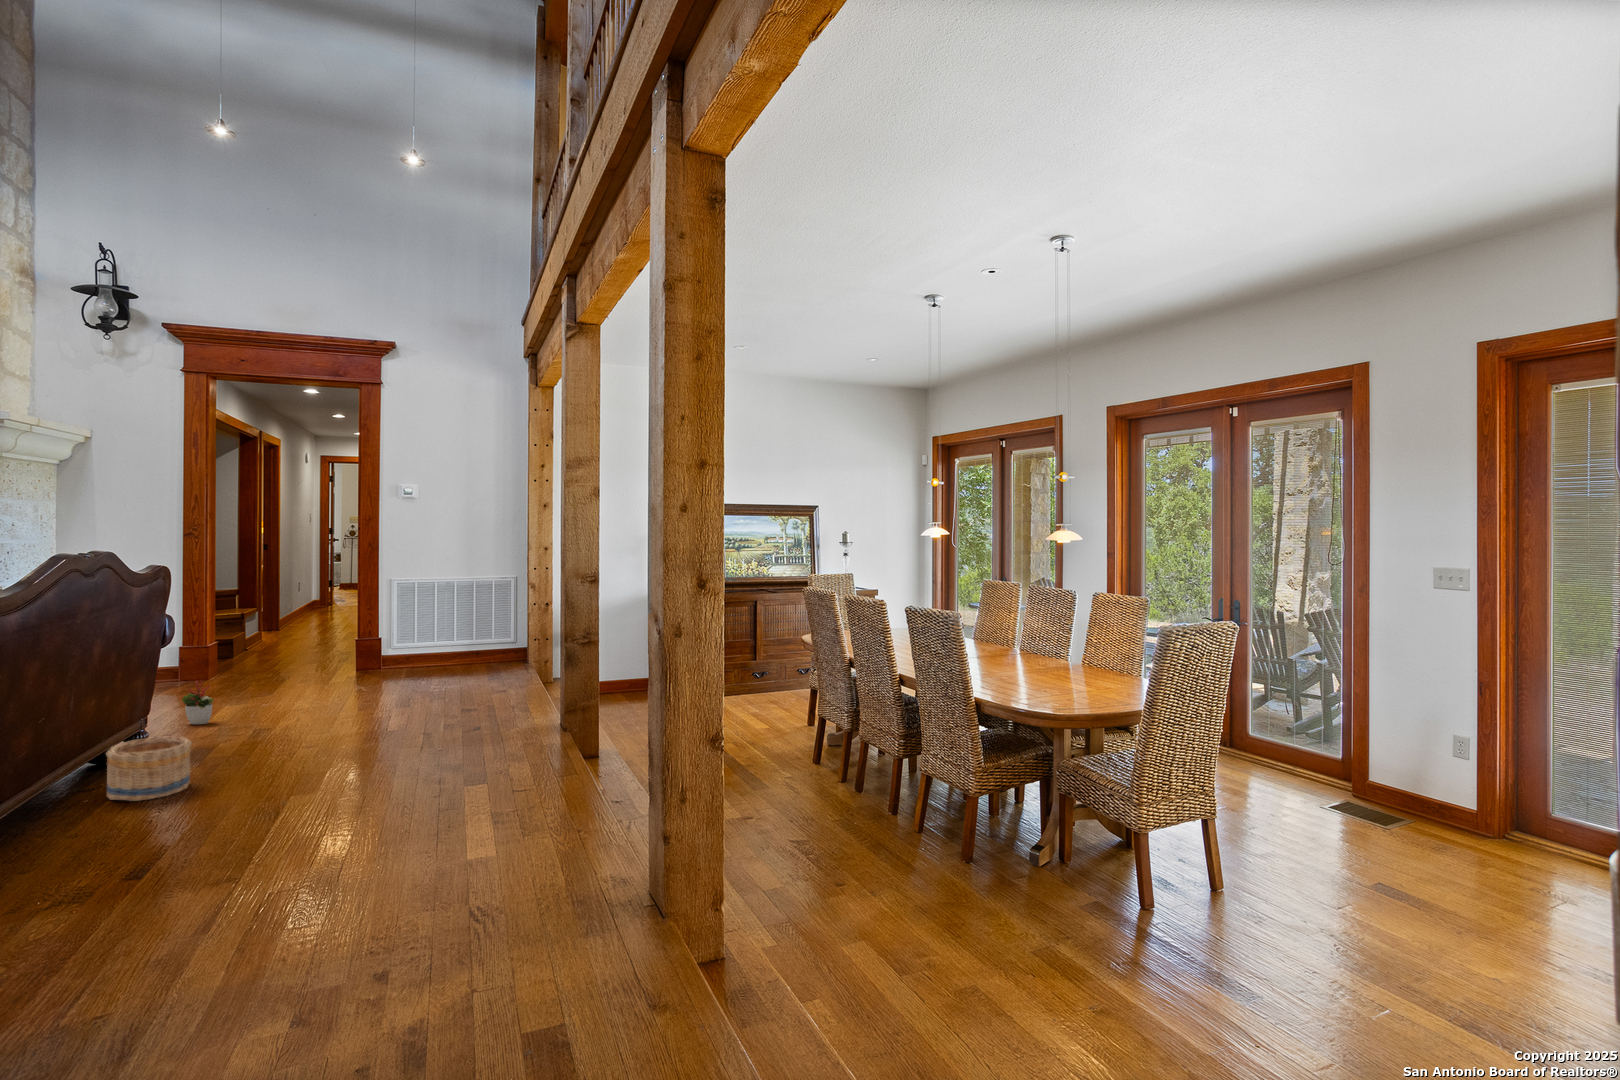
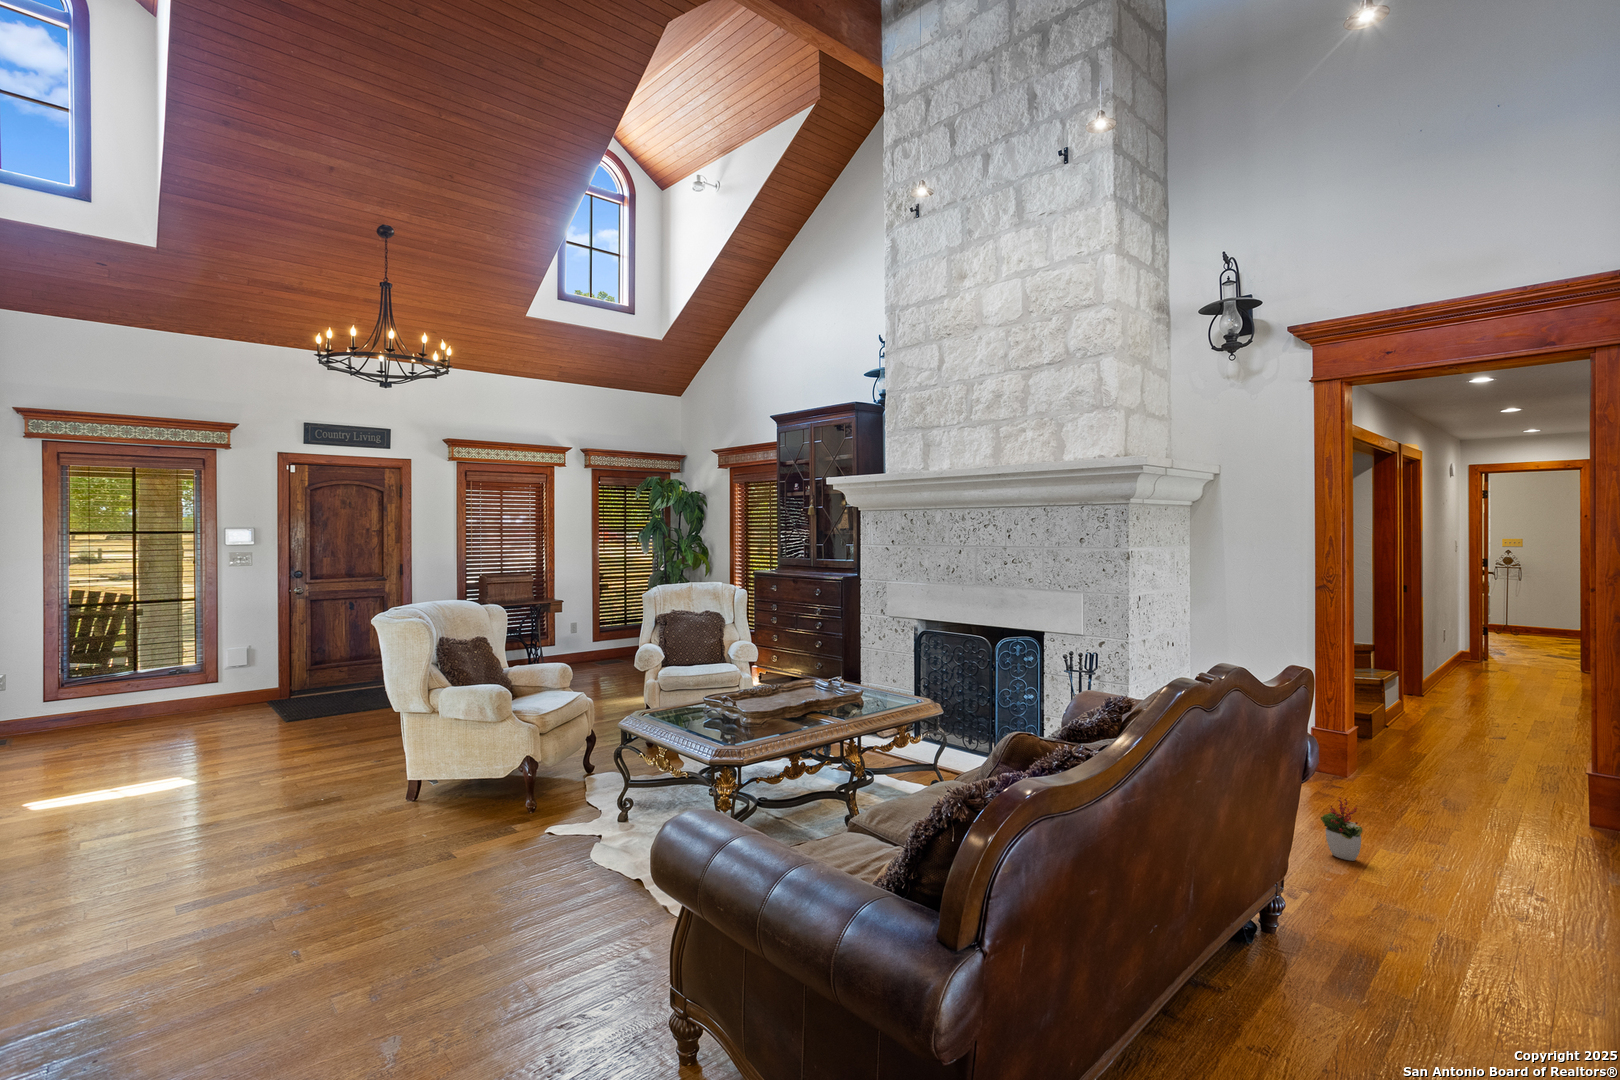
basket: present [106,737,192,801] -> none [1234,904,1347,1020]

